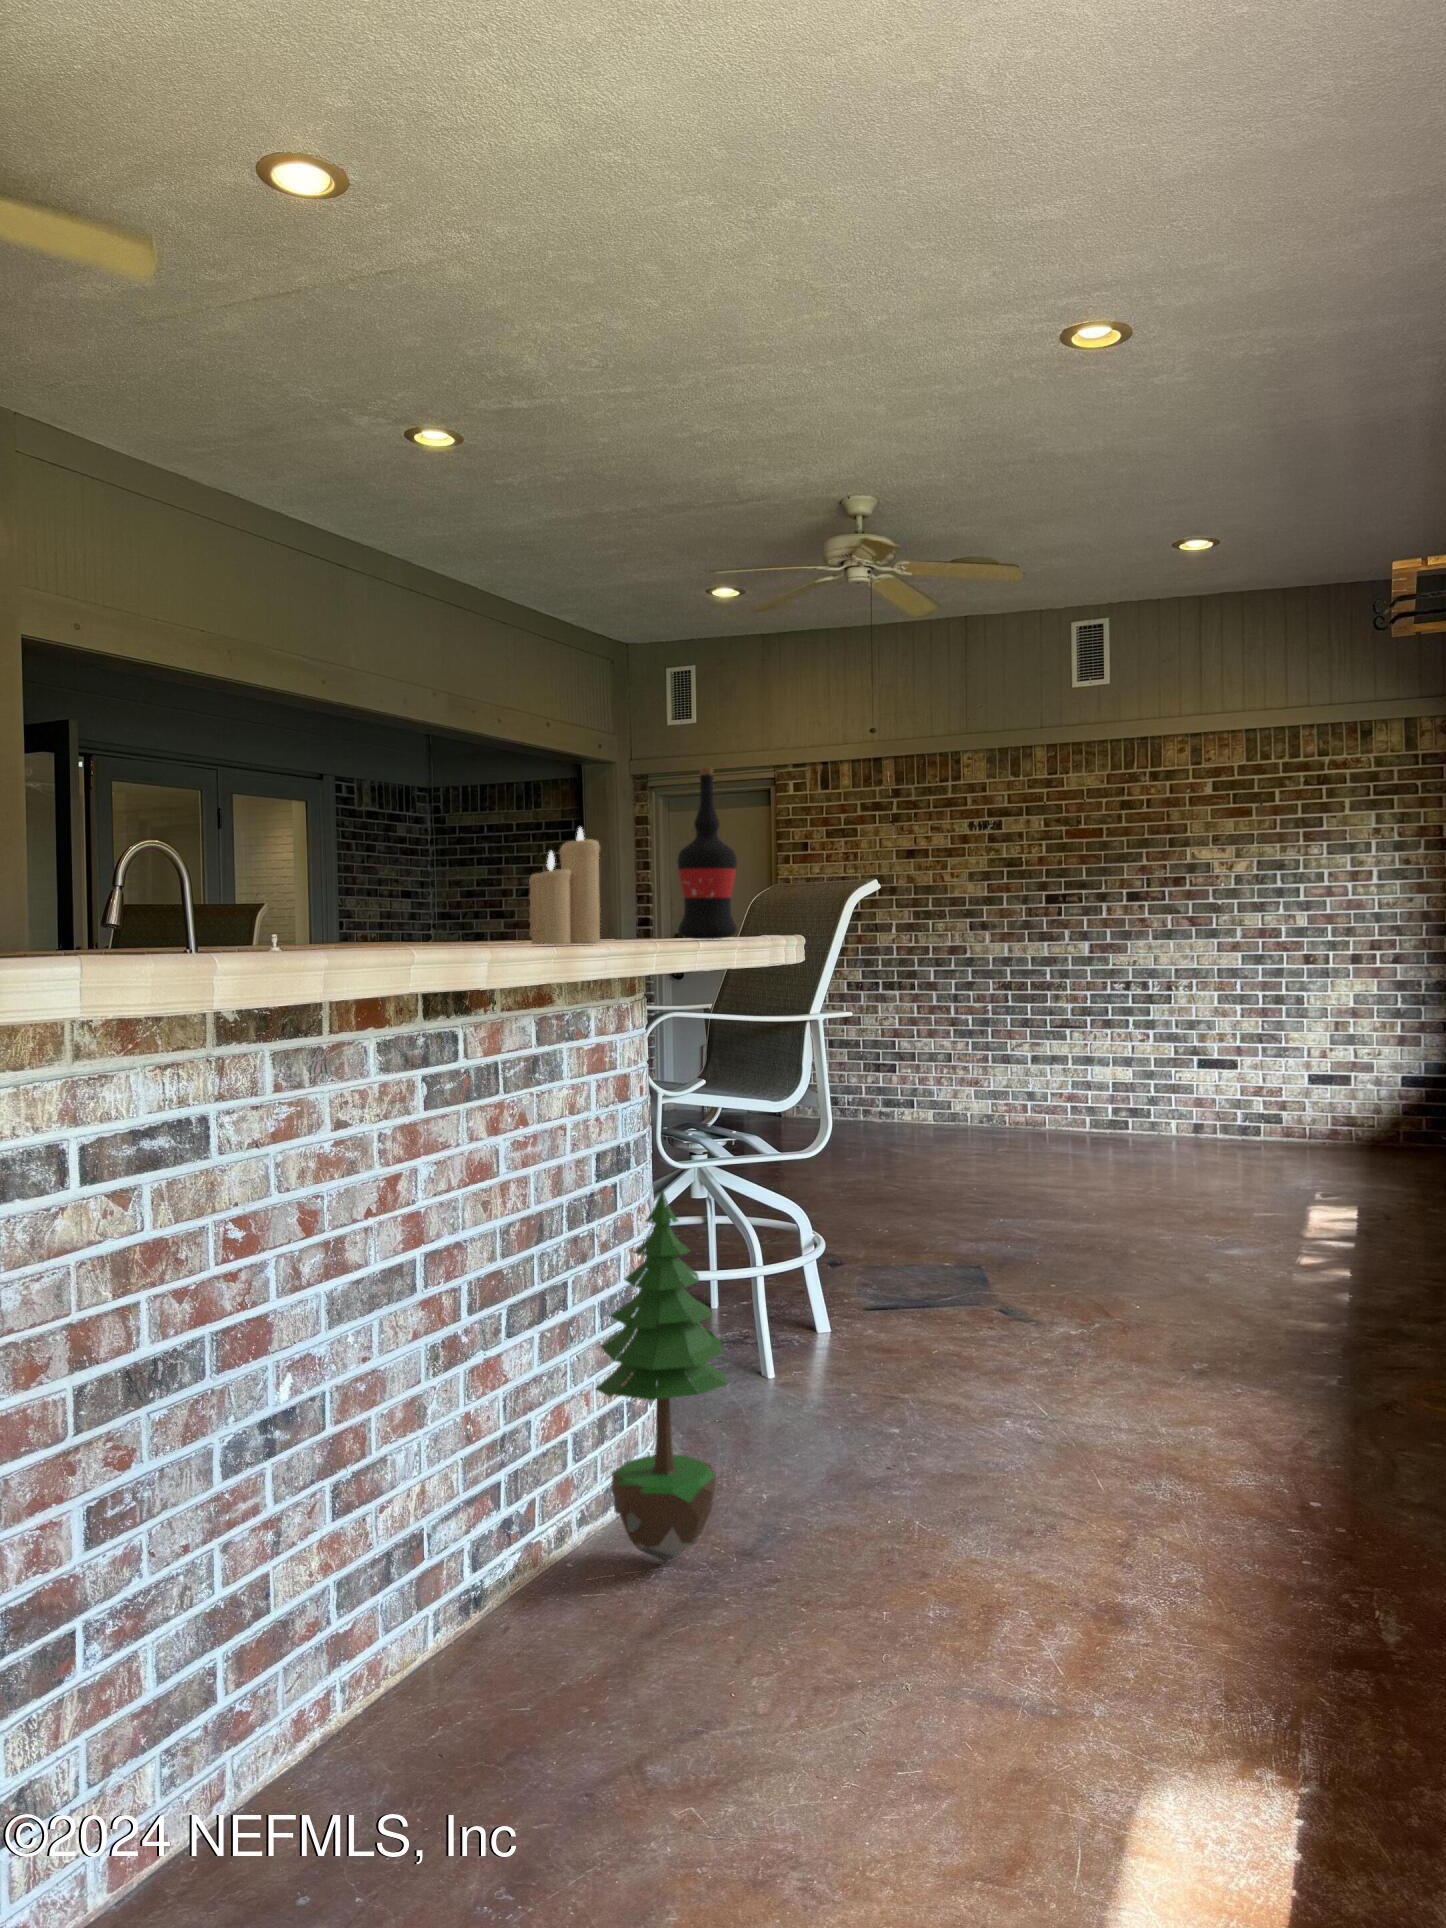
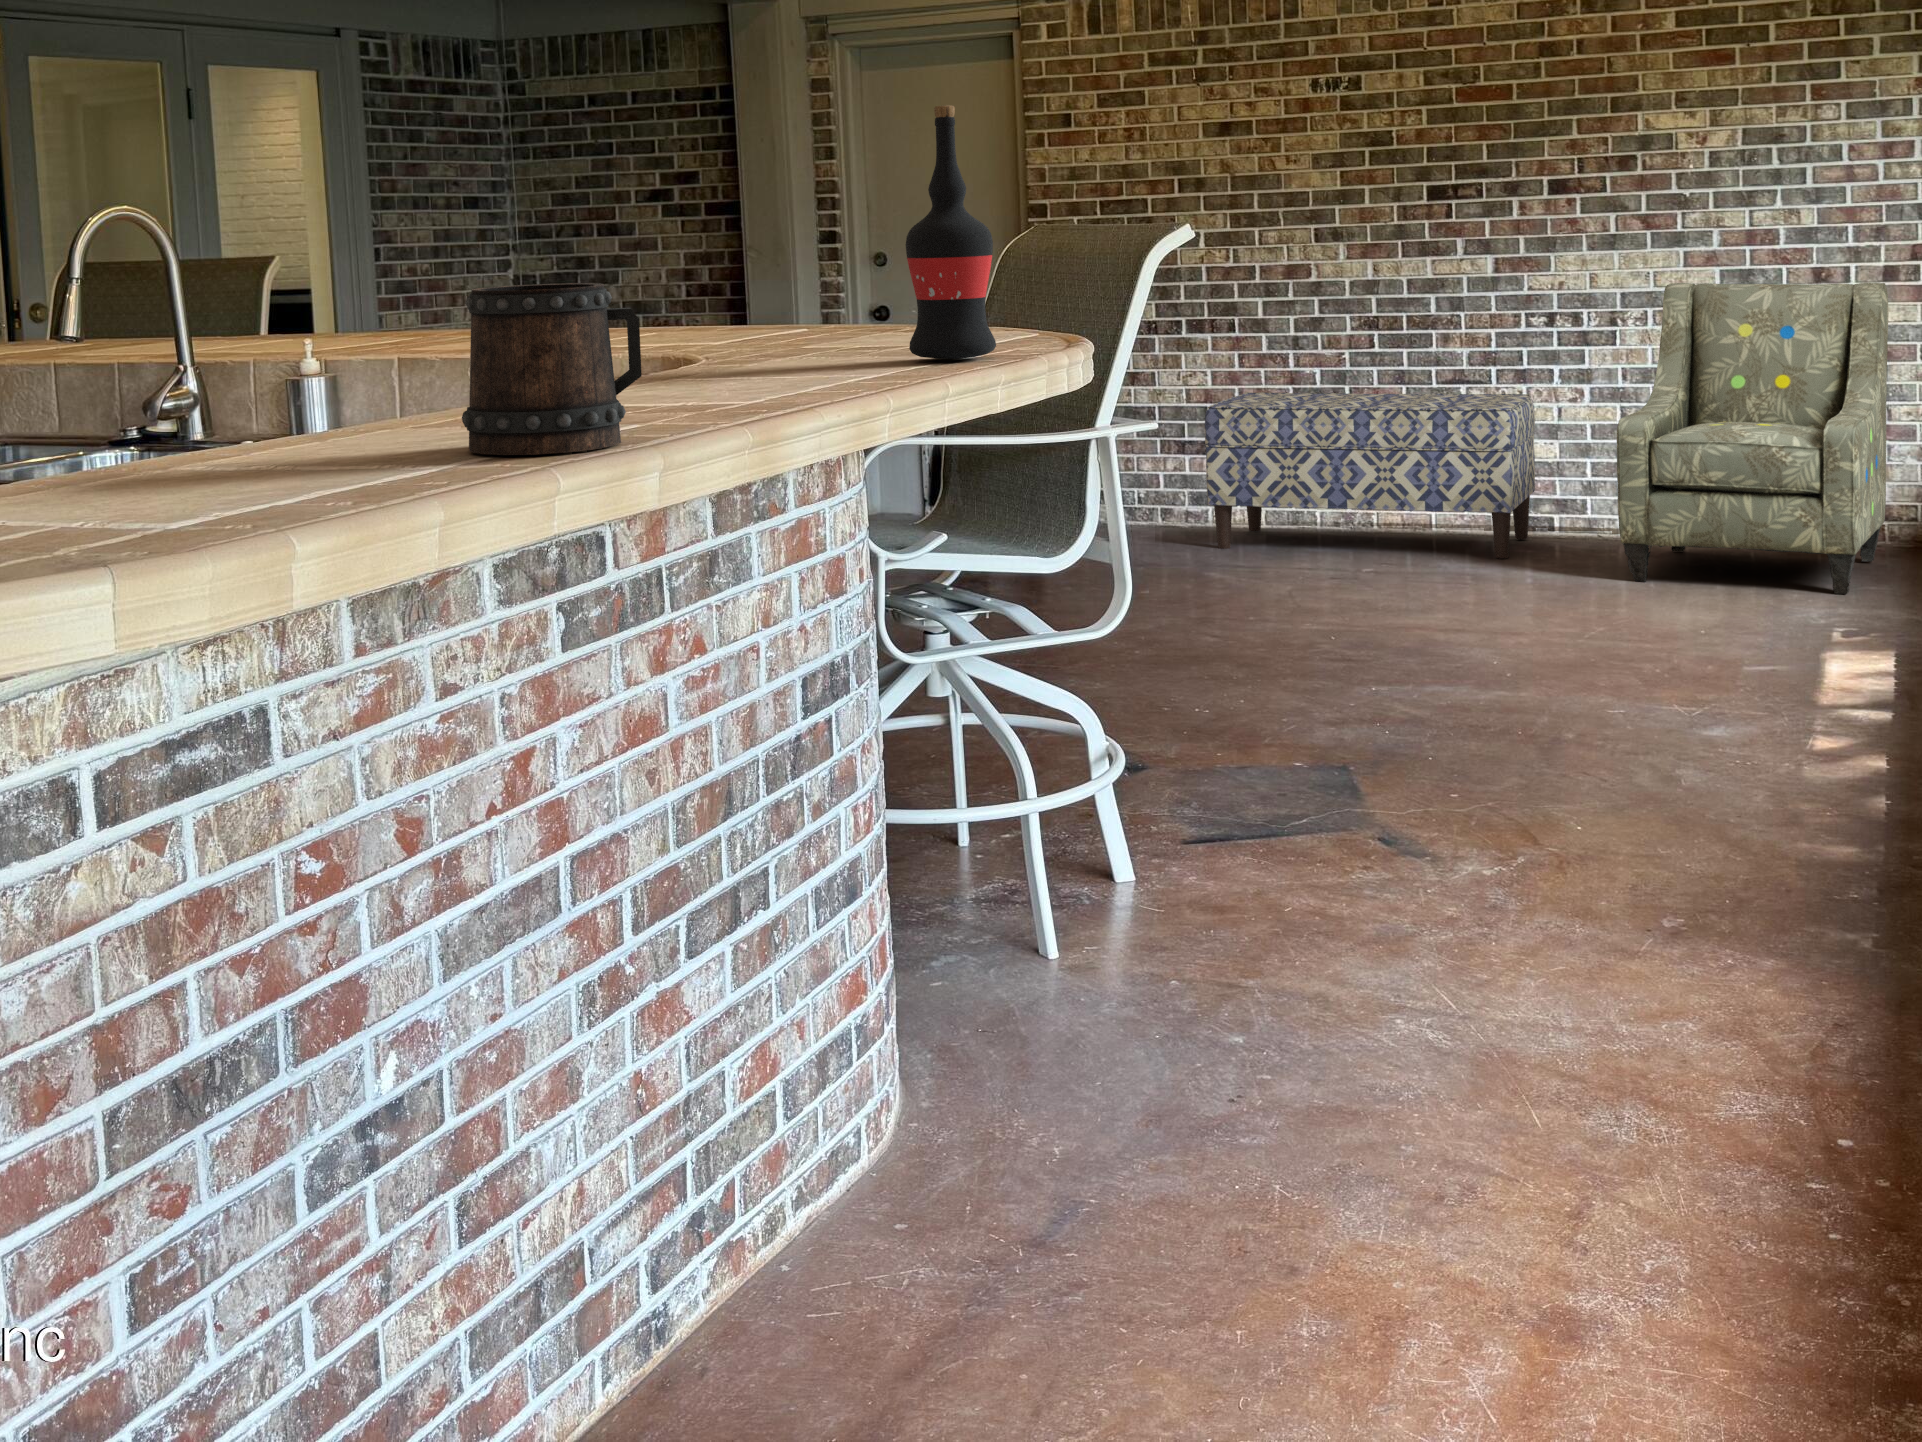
candle: present [529,828,600,944] -> none [697,218,802,396]
beer mug: none [355,839,481,953] -> present [462,283,642,455]
armchair: none [1170,962,1353,1171] -> present [1617,283,1888,594]
bench: none [894,1031,1115,1144] -> present [1205,393,1535,558]
potted tree: present [596,1190,727,1562] -> none [811,732,1004,1261]

